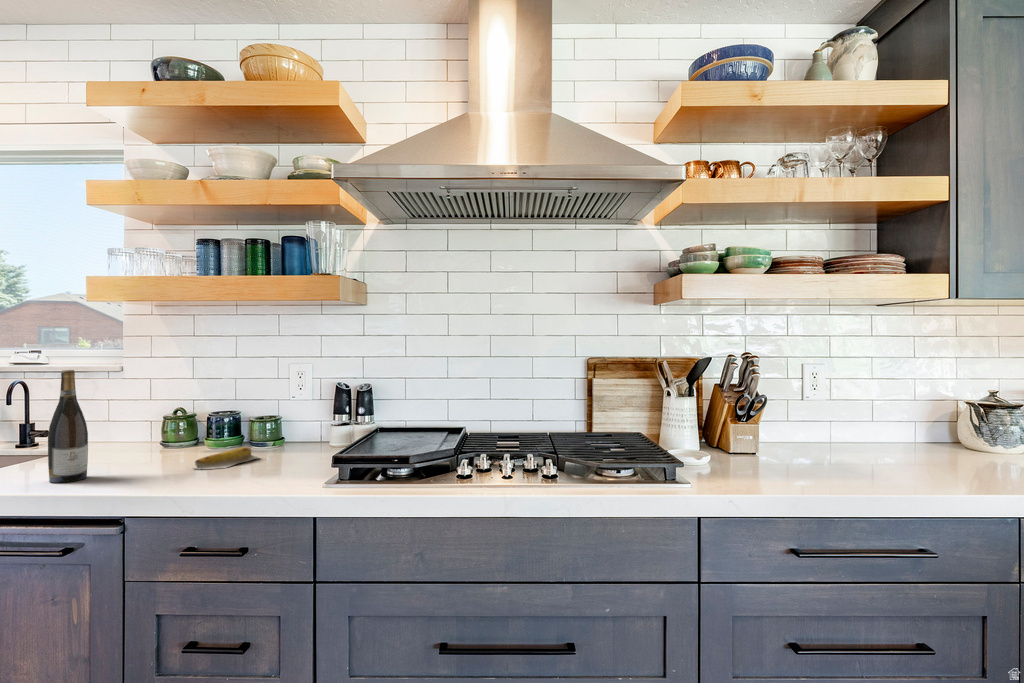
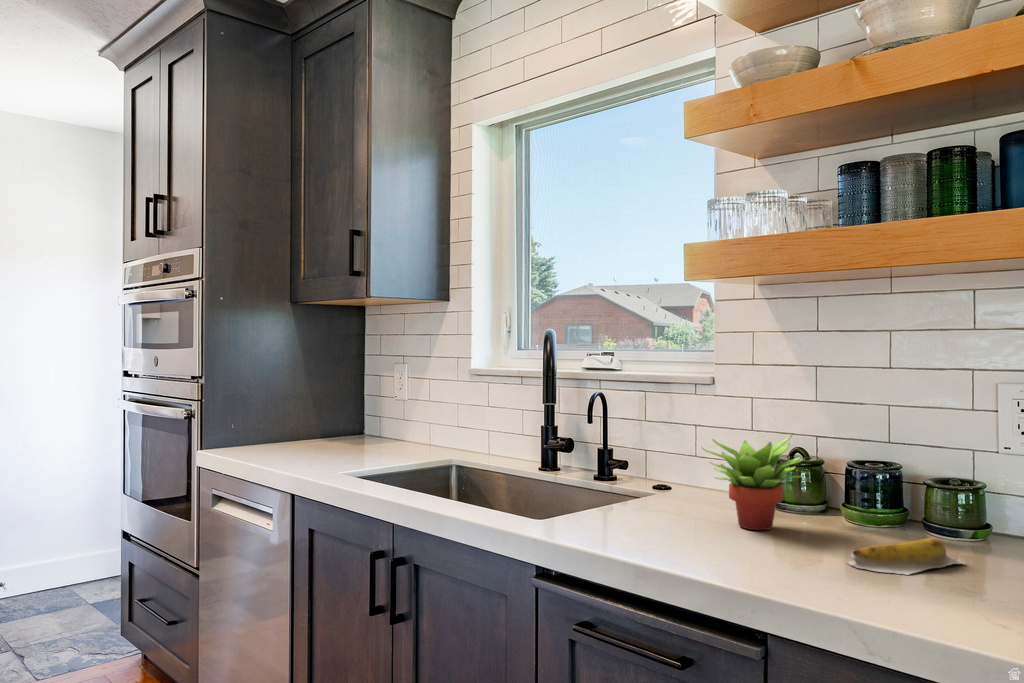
wine bottle: present [48,370,88,483] -> none [648,382,696,553]
succulent plant: none [99,399,175,461] -> present [703,434,804,530]

